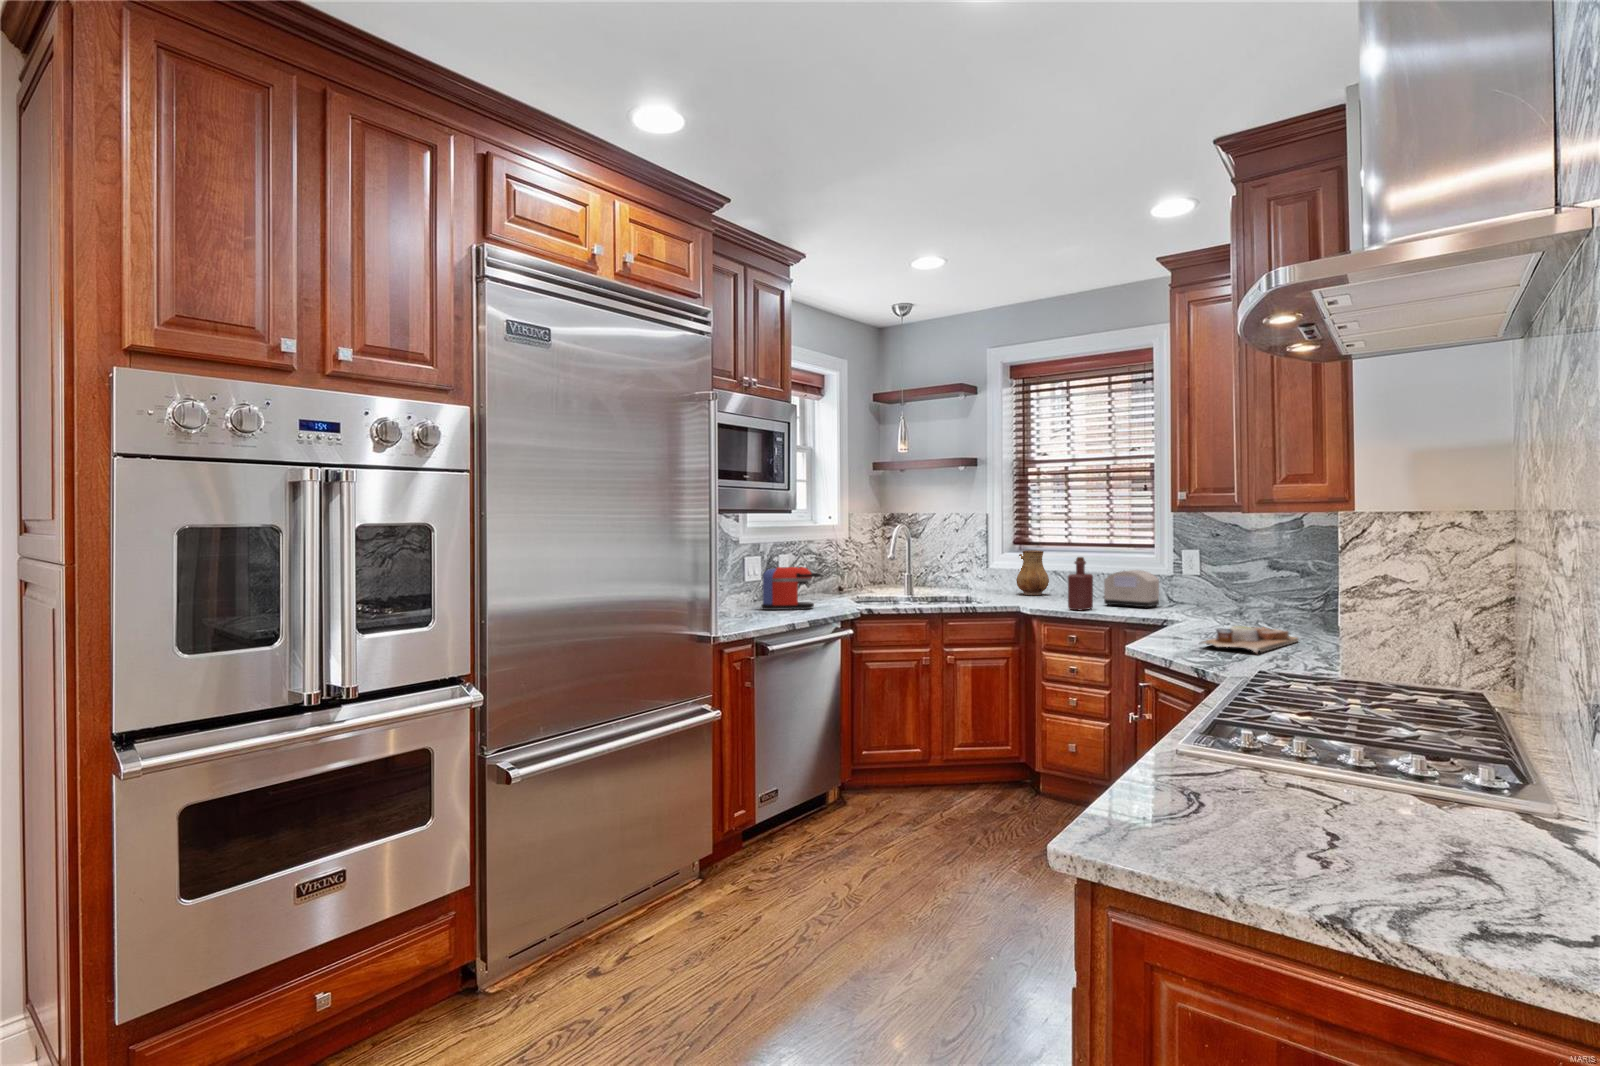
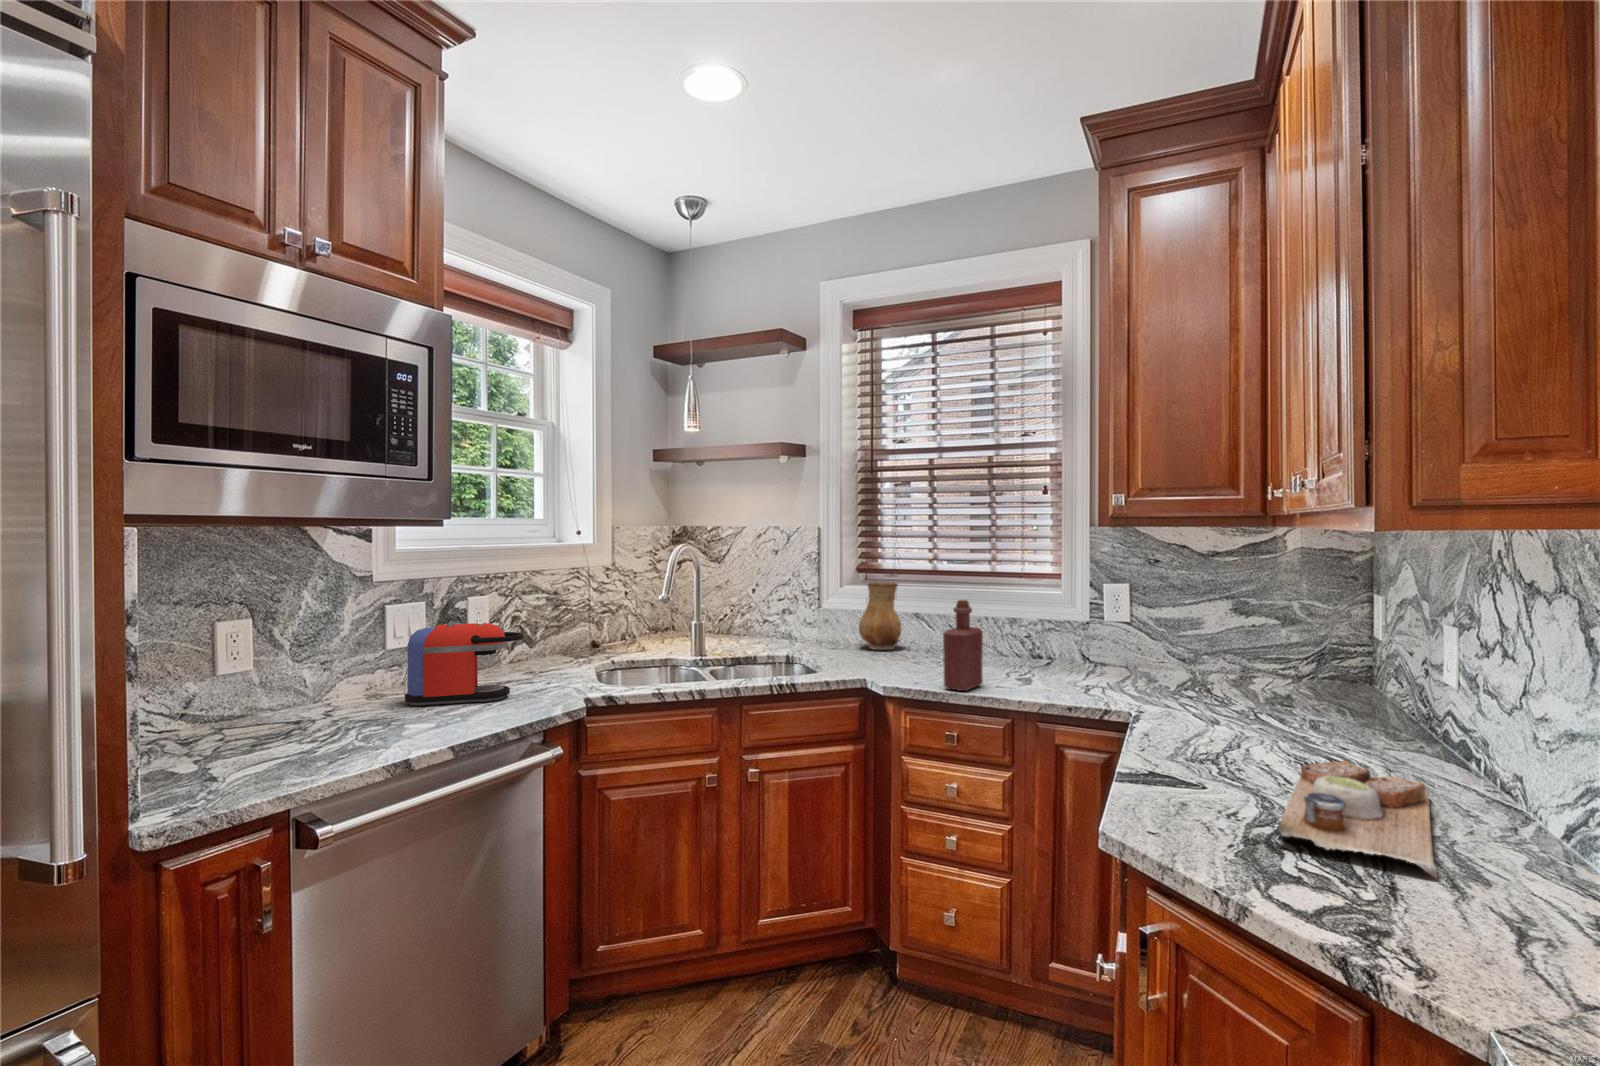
toaster: present [1103,570,1159,608] -> none [993,616,1078,682]

